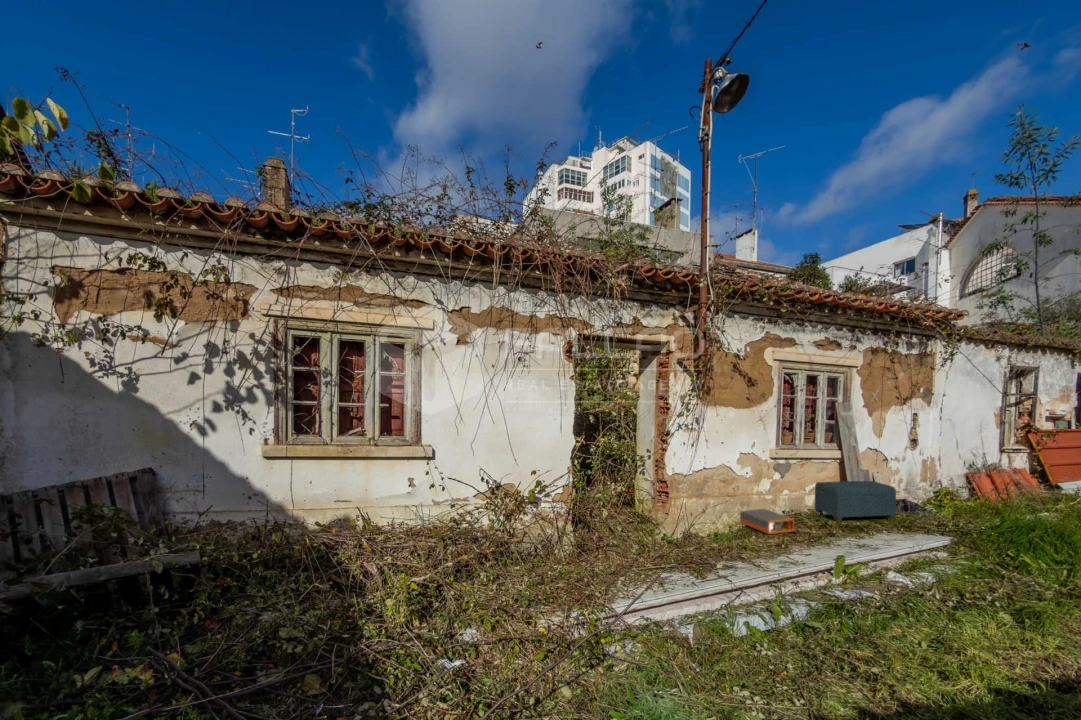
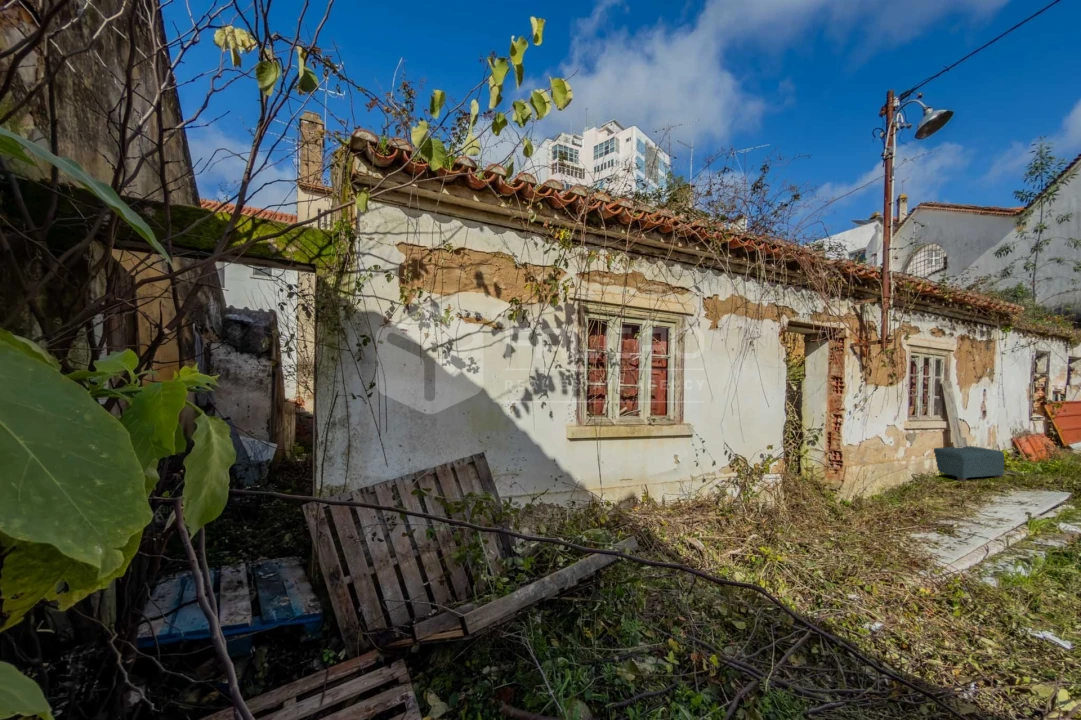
storage box: present [740,509,794,534] -> none [889,472,946,495]

